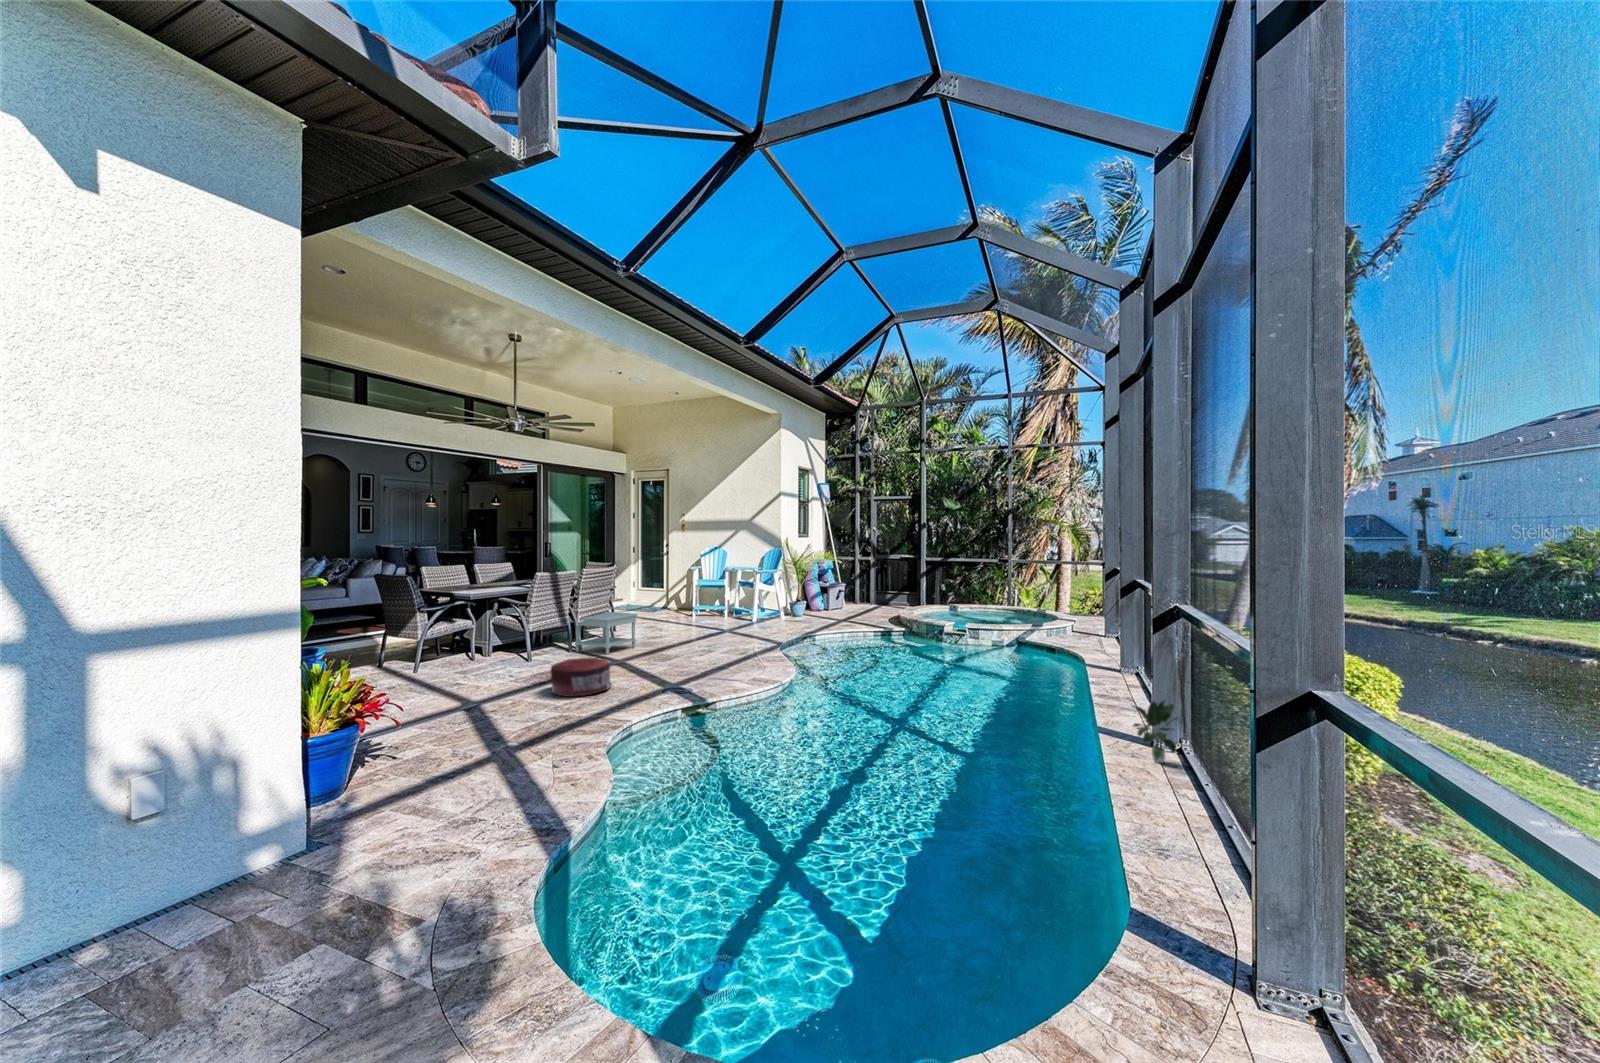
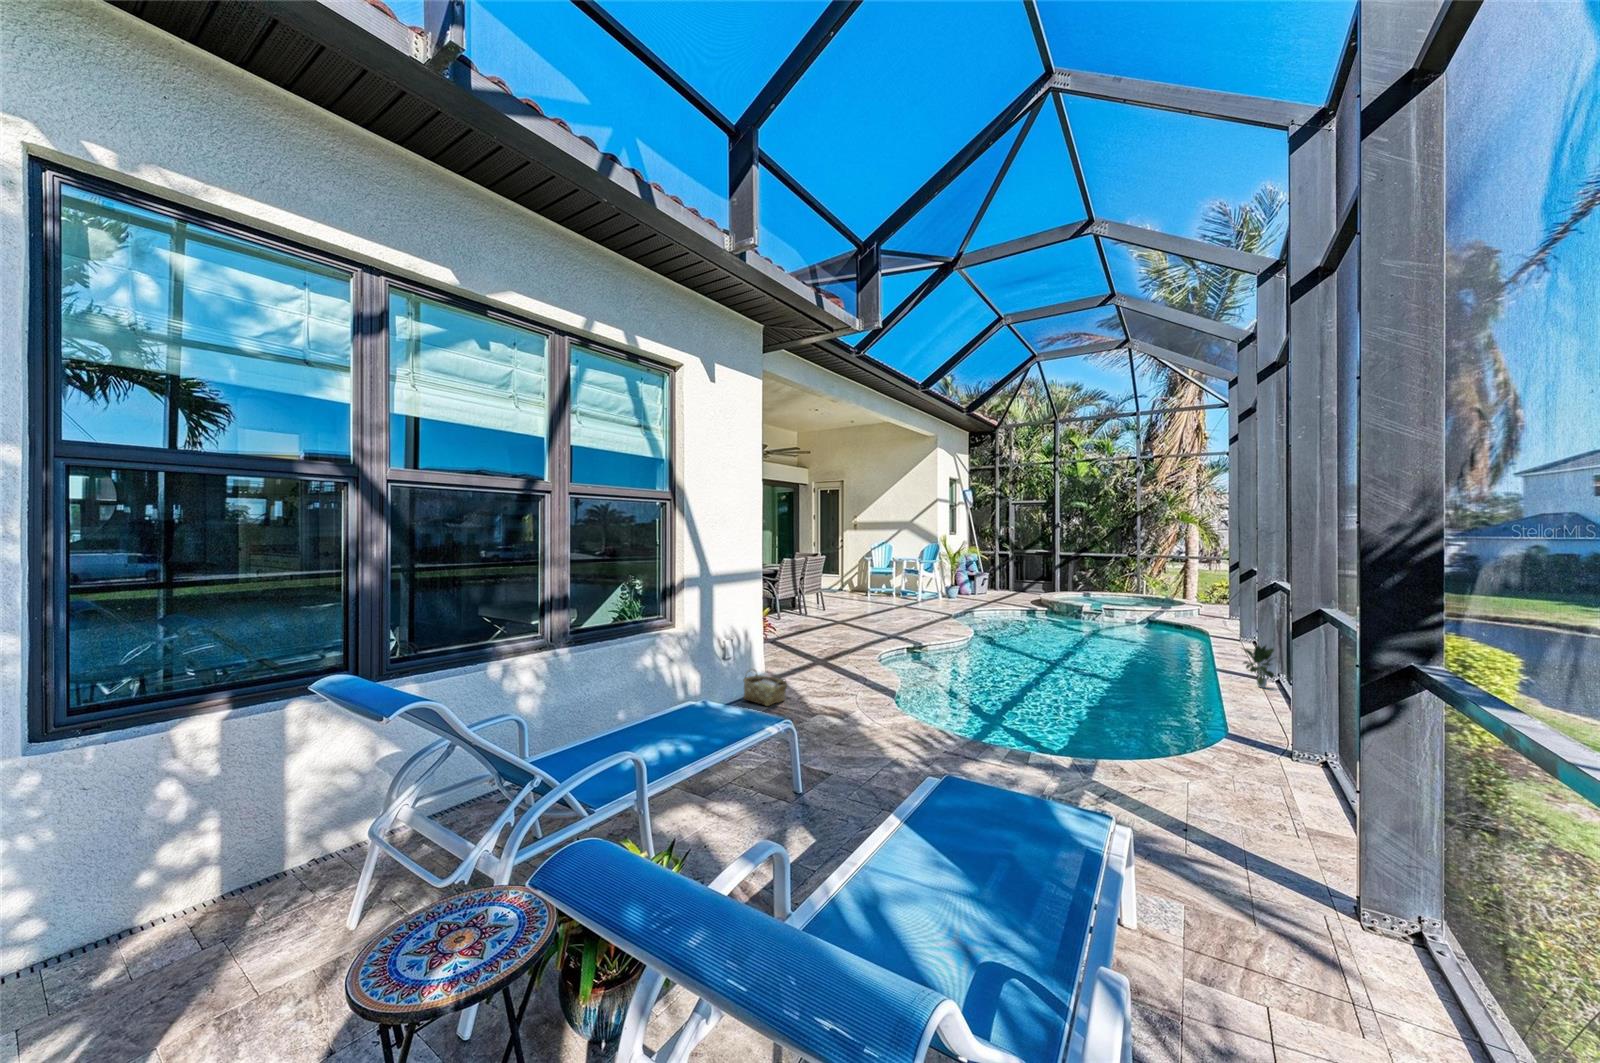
side table: present [575,612,638,655] -> none [797,589,842,620]
pouf: present [550,657,611,697] -> none [808,616,847,641]
woven basket: none [250,804,351,891] -> present [743,669,787,706]

